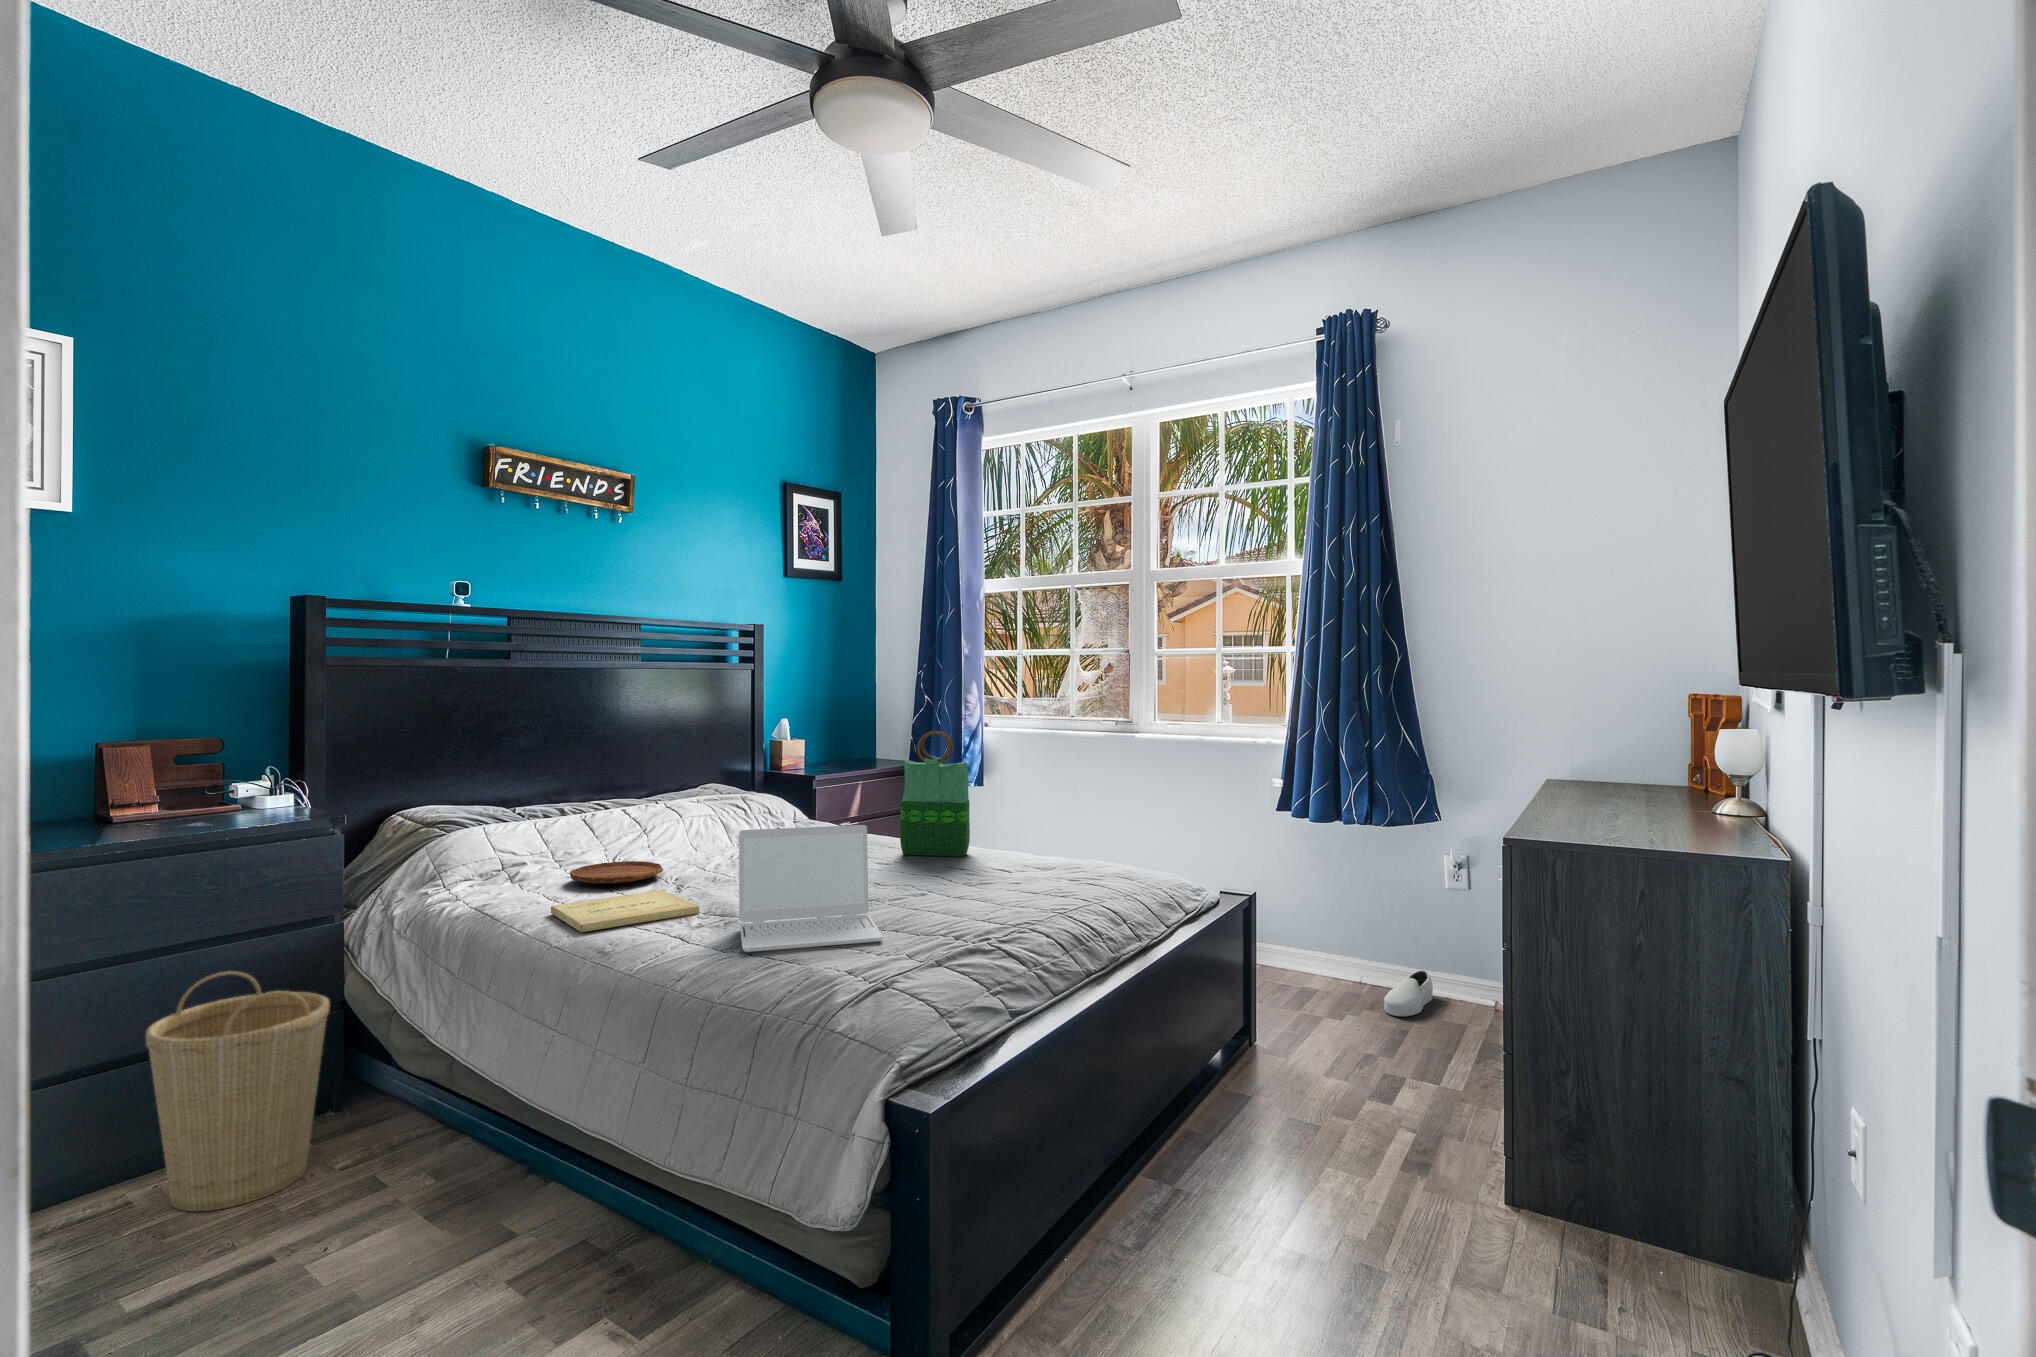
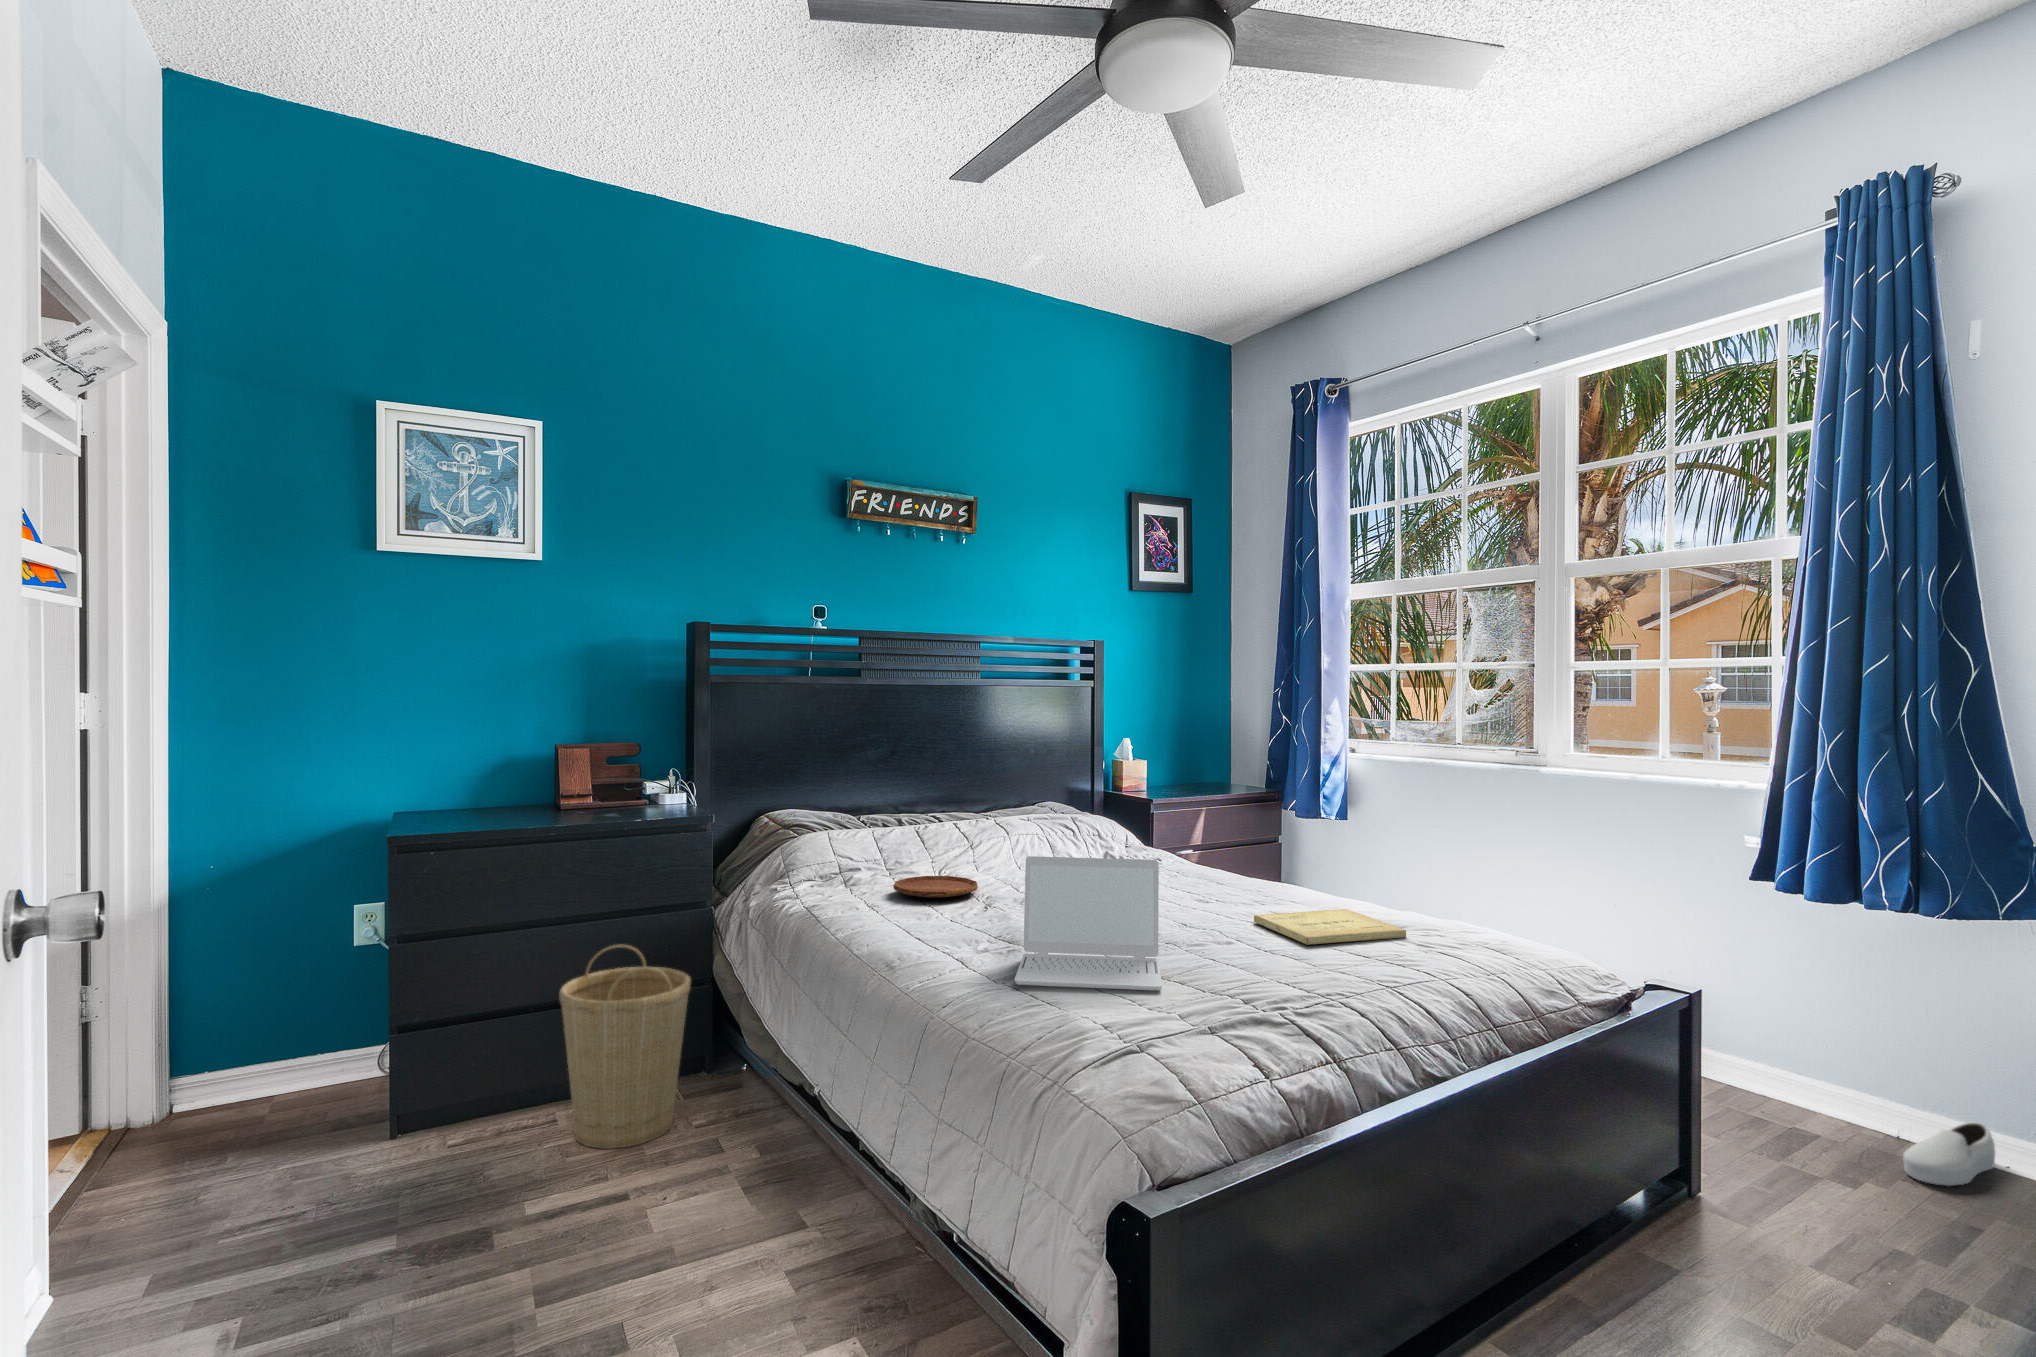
tote bag: present [900,731,970,857] -> none [1224,758,1303,901]
book: present [551,890,699,932] -> present [1254,909,1406,945]

